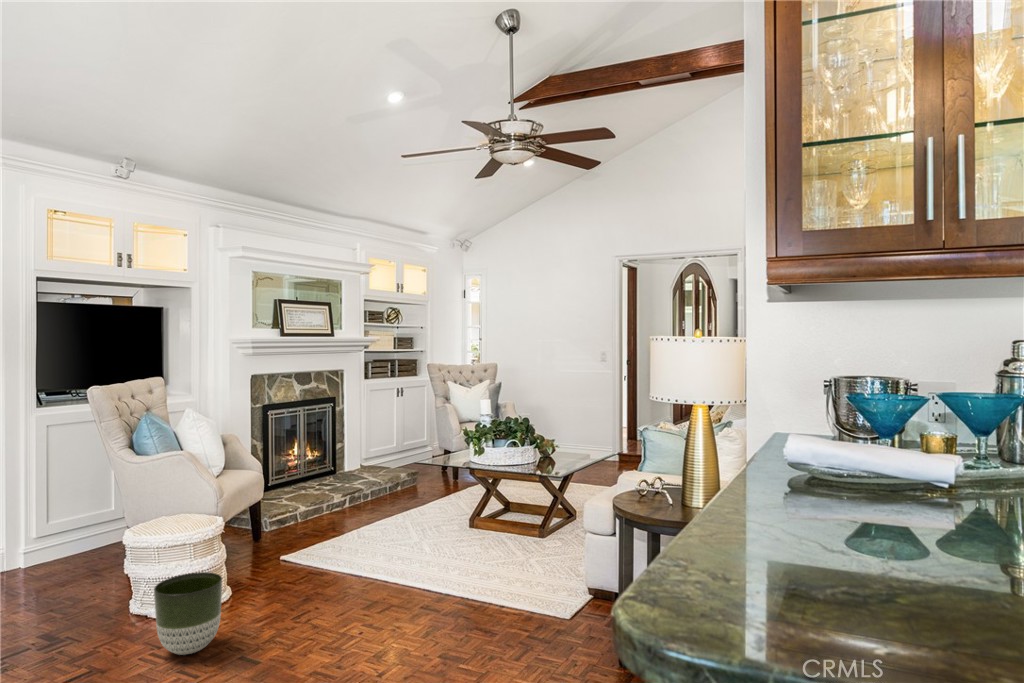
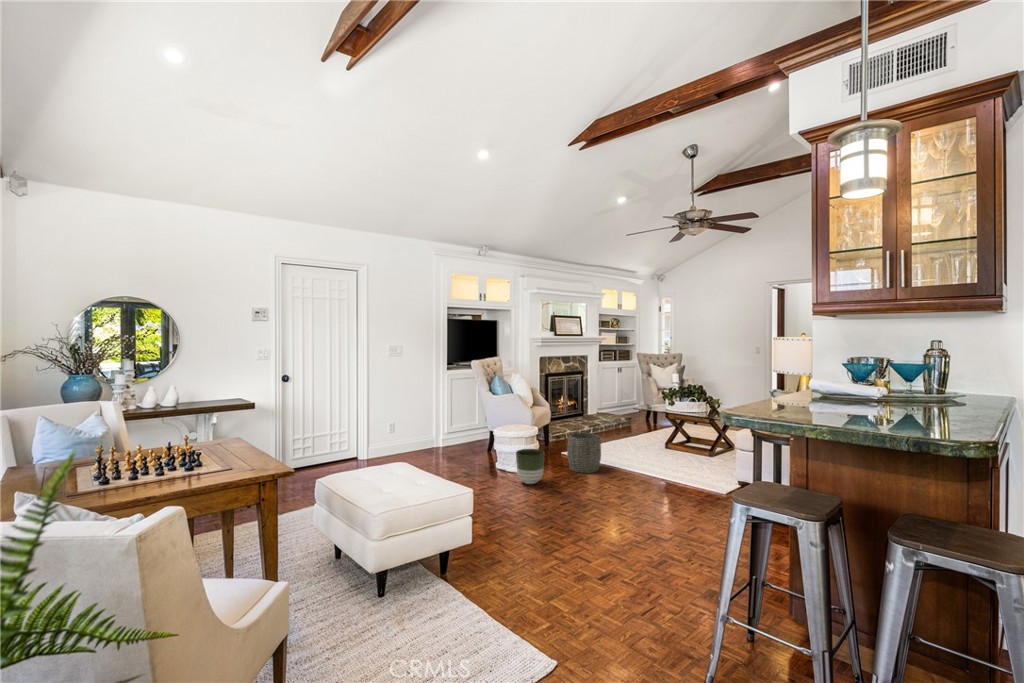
woven basket: none [284,520,352,604] -> present [567,433,601,473]

